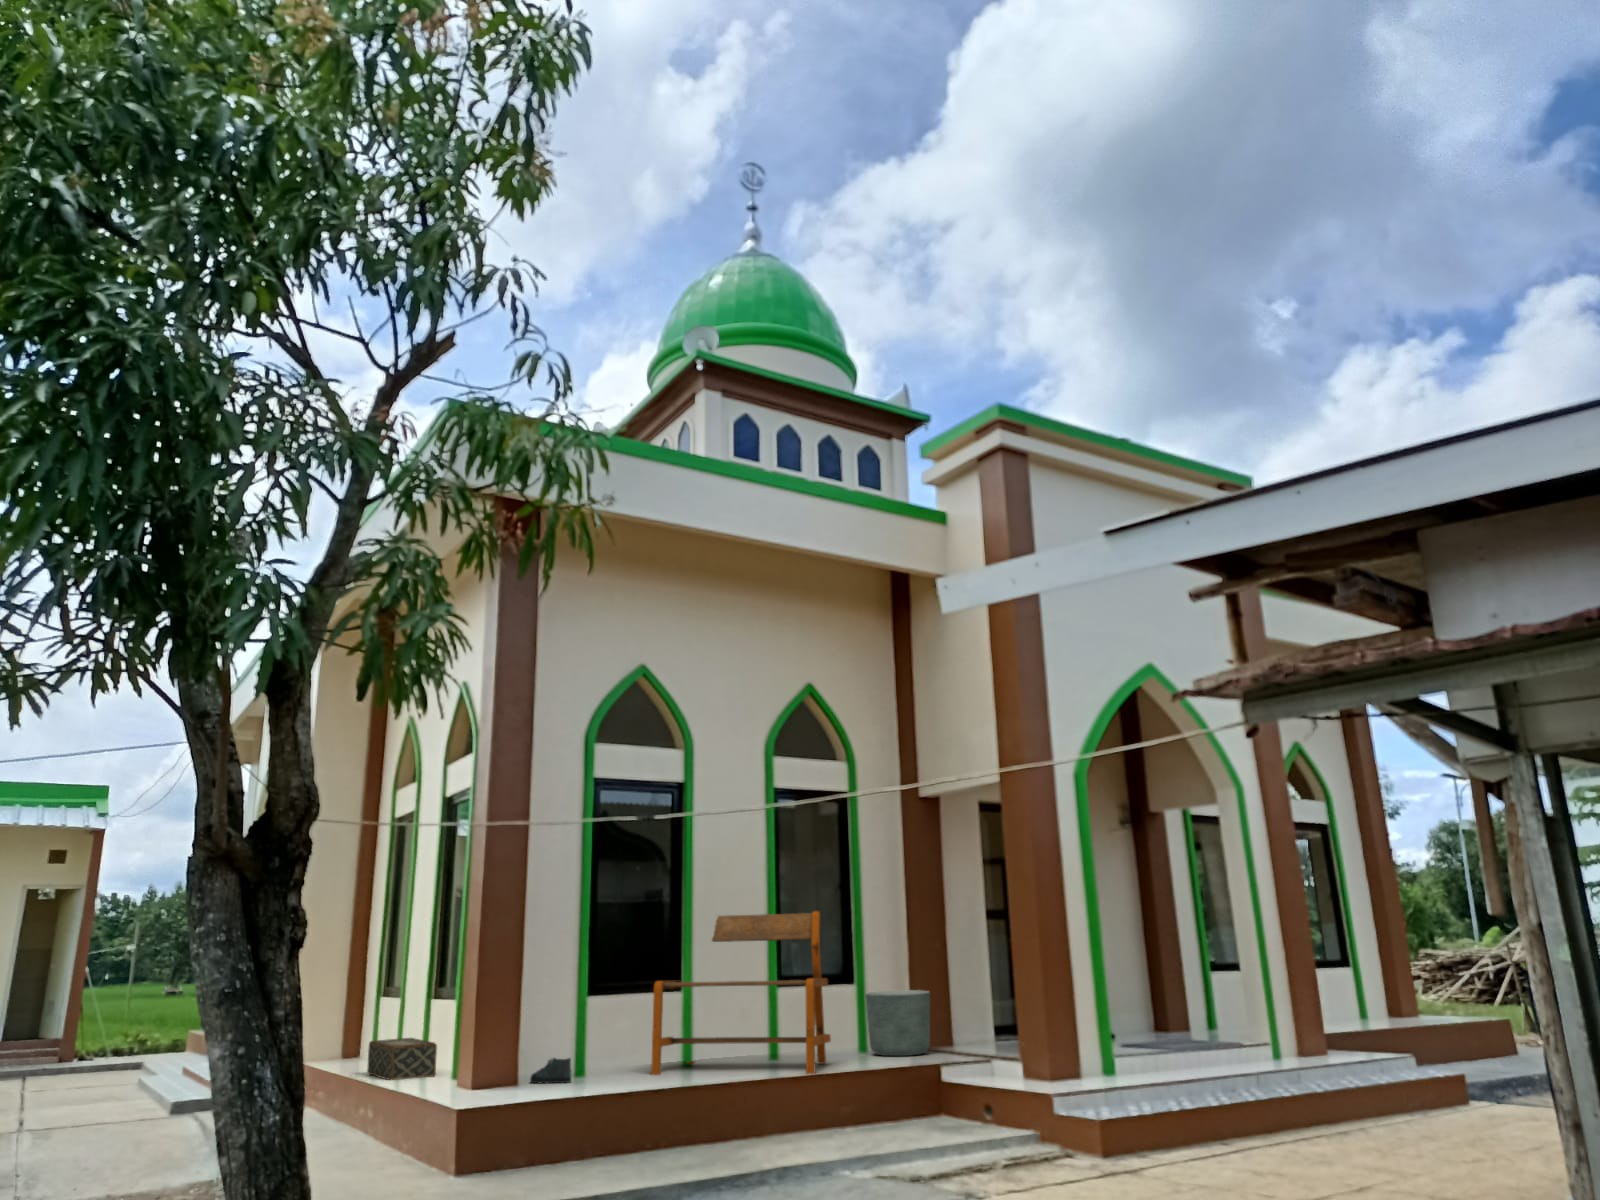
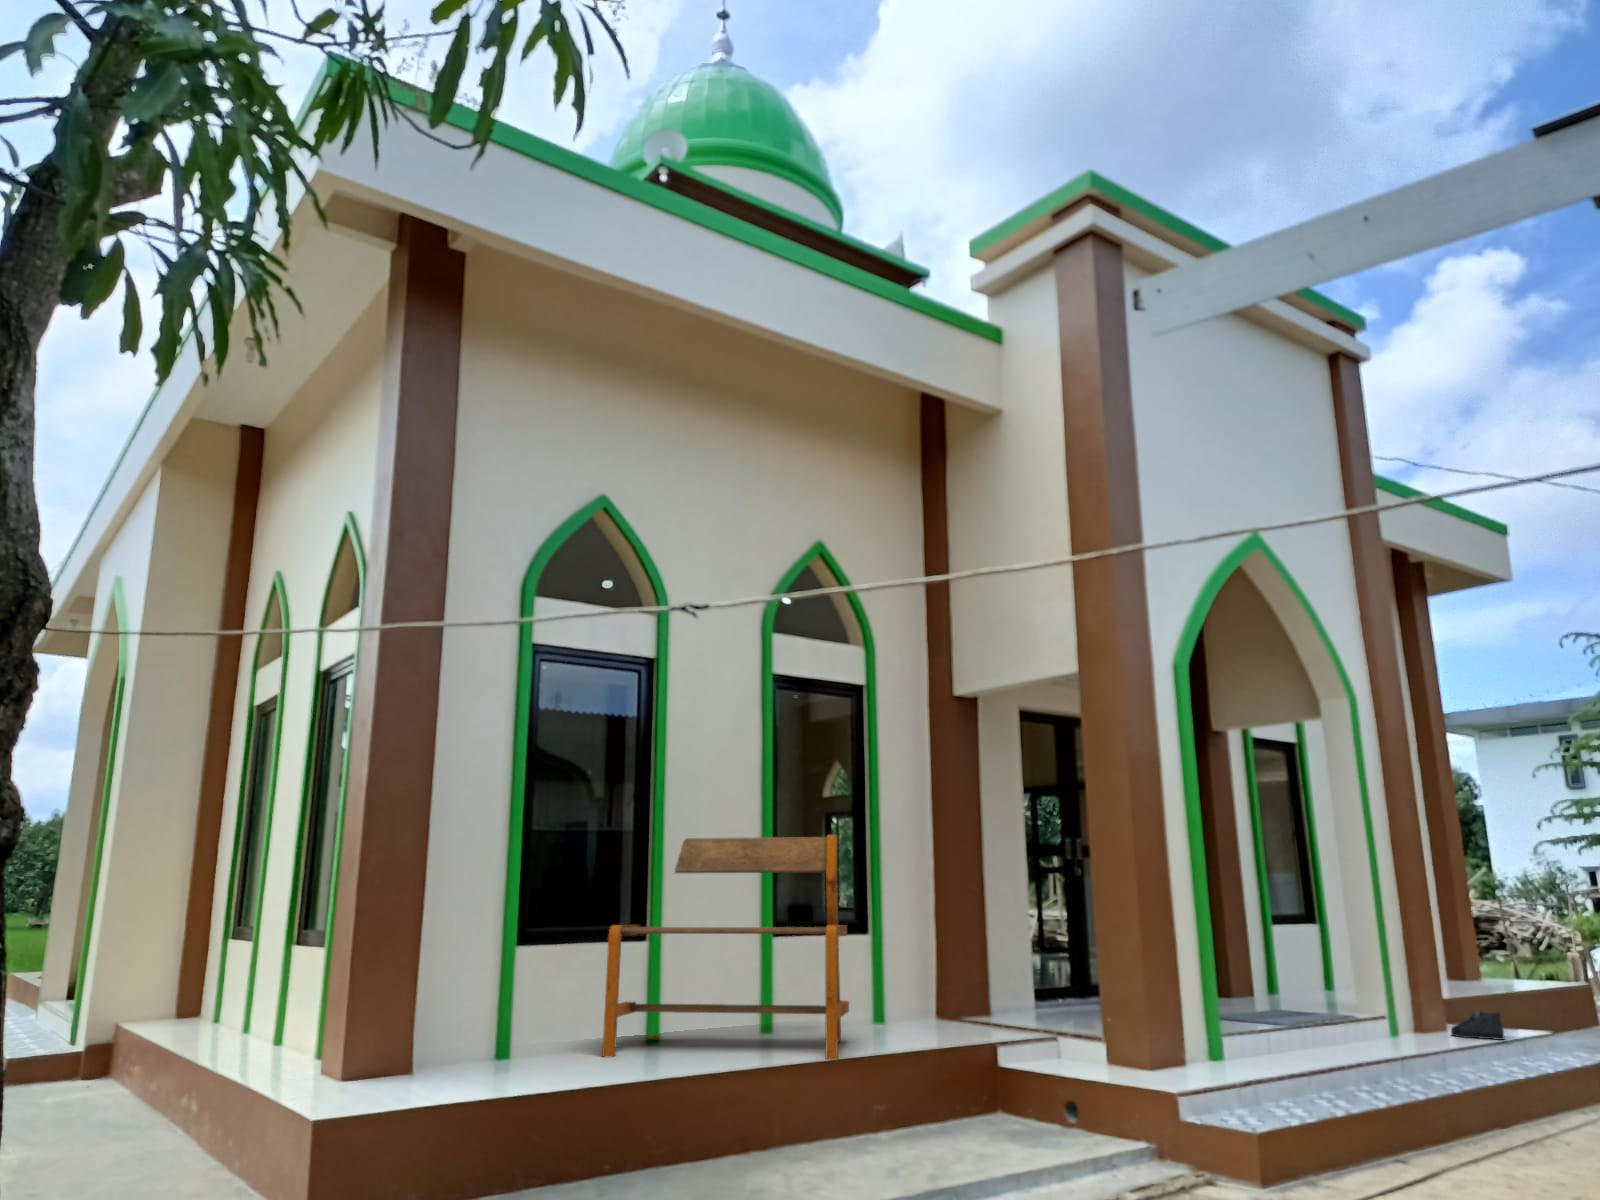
planter: present [865,990,930,1056] -> none [885,942,970,1029]
woven basket: present [367,1038,437,1080] -> none [195,997,295,1061]
shoe: present [530,1058,571,1083] -> present [1451,1011,1504,1040]

